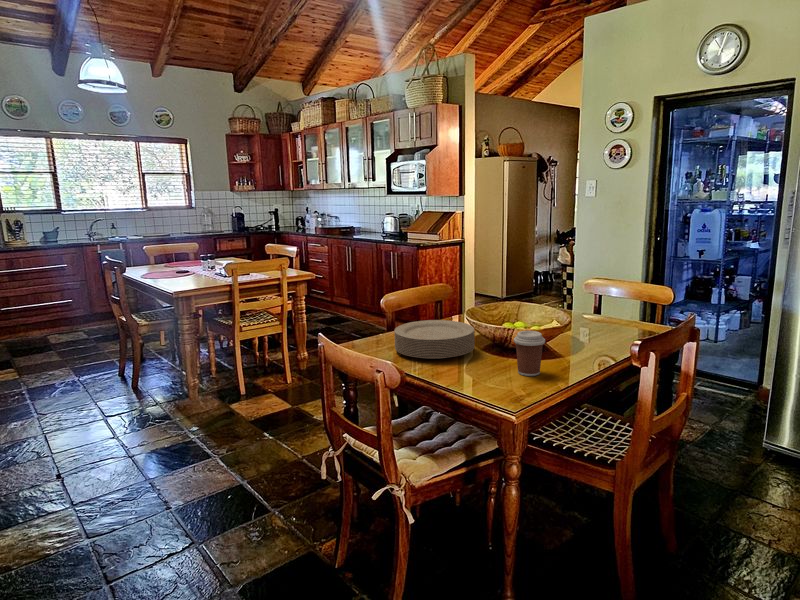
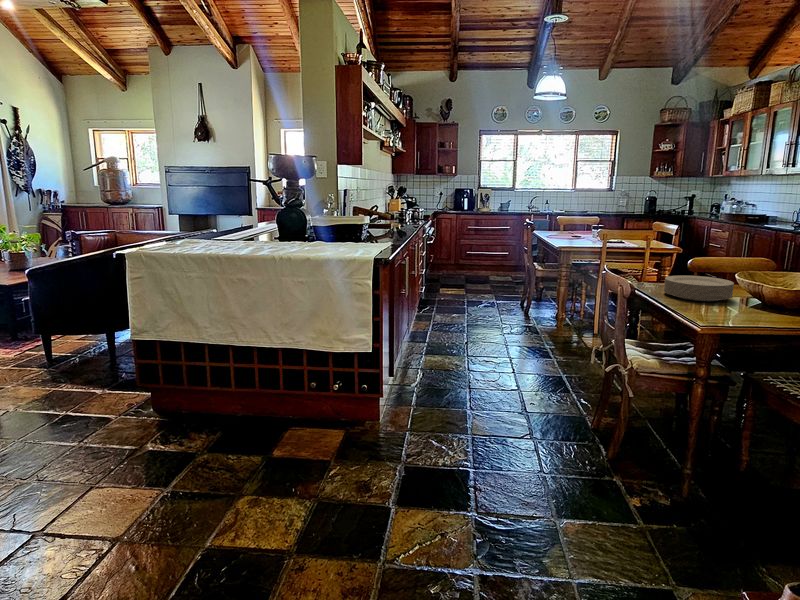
coffee cup: present [514,331,545,376] -> none [741,285,770,319]

